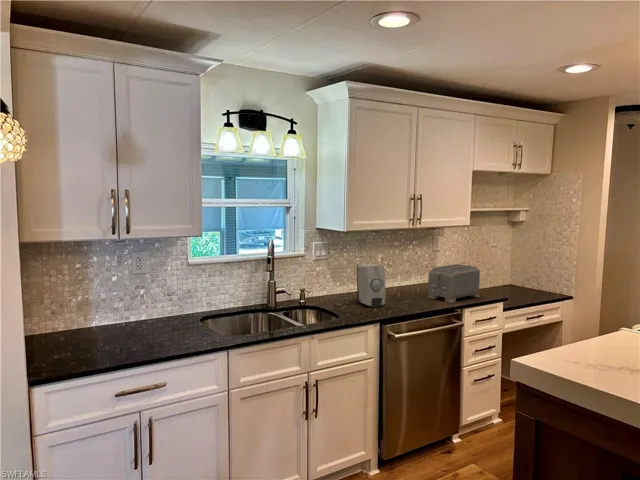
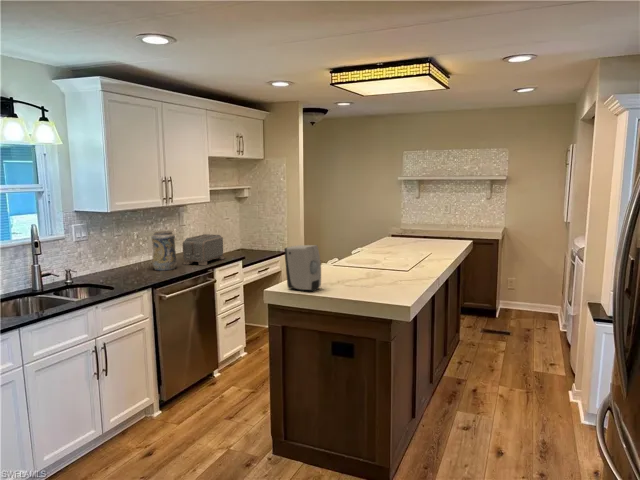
decorative vase: none [391,256,419,303] -> present [151,231,177,270]
soap dispenser: present [357,264,386,308] -> present [284,245,321,291]

